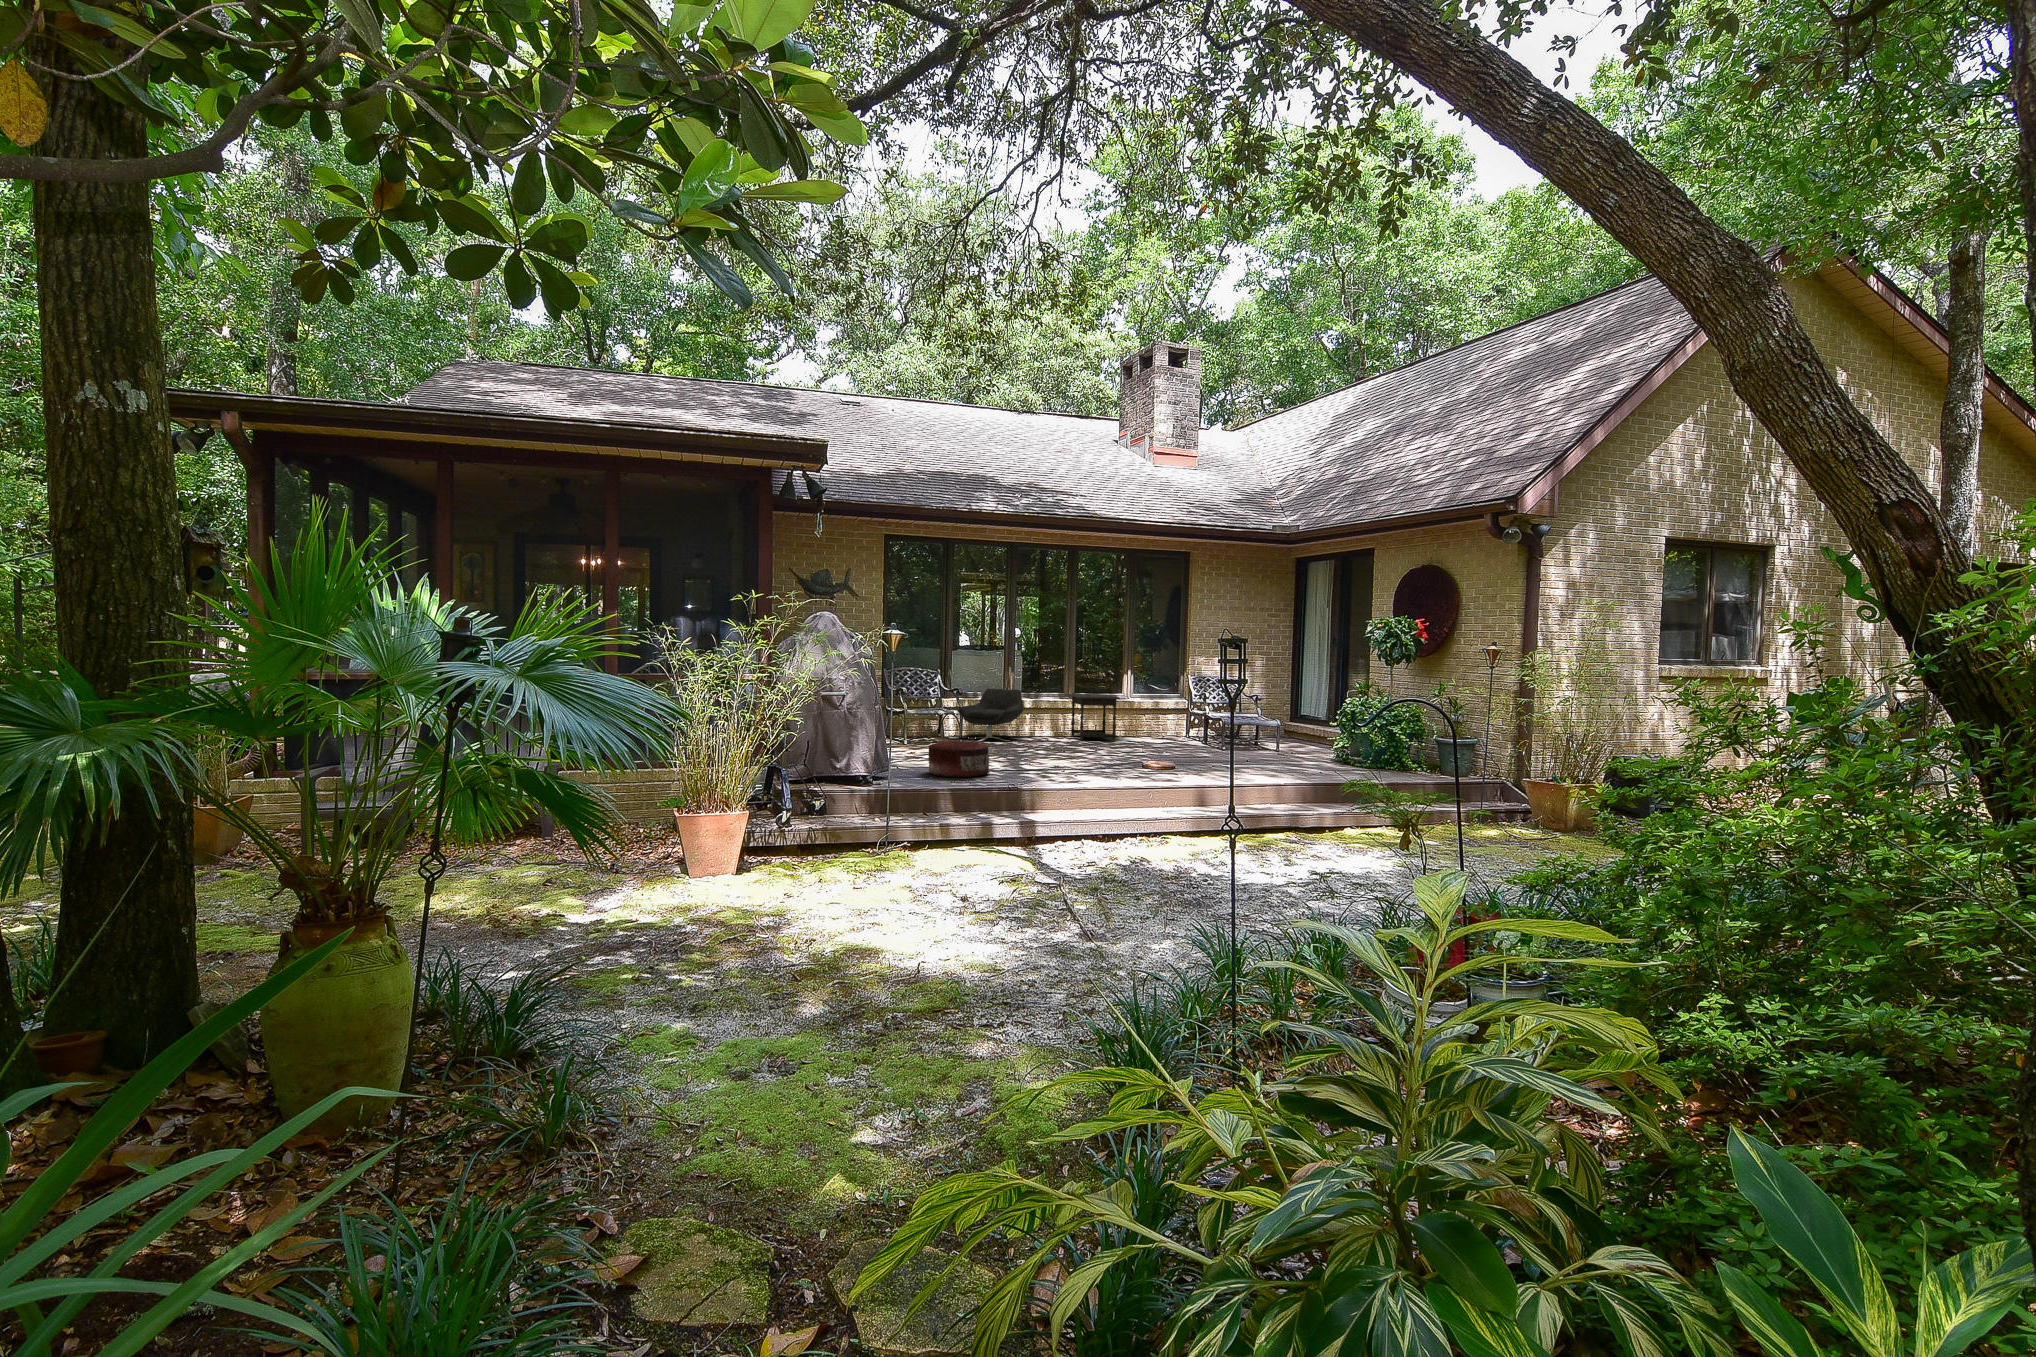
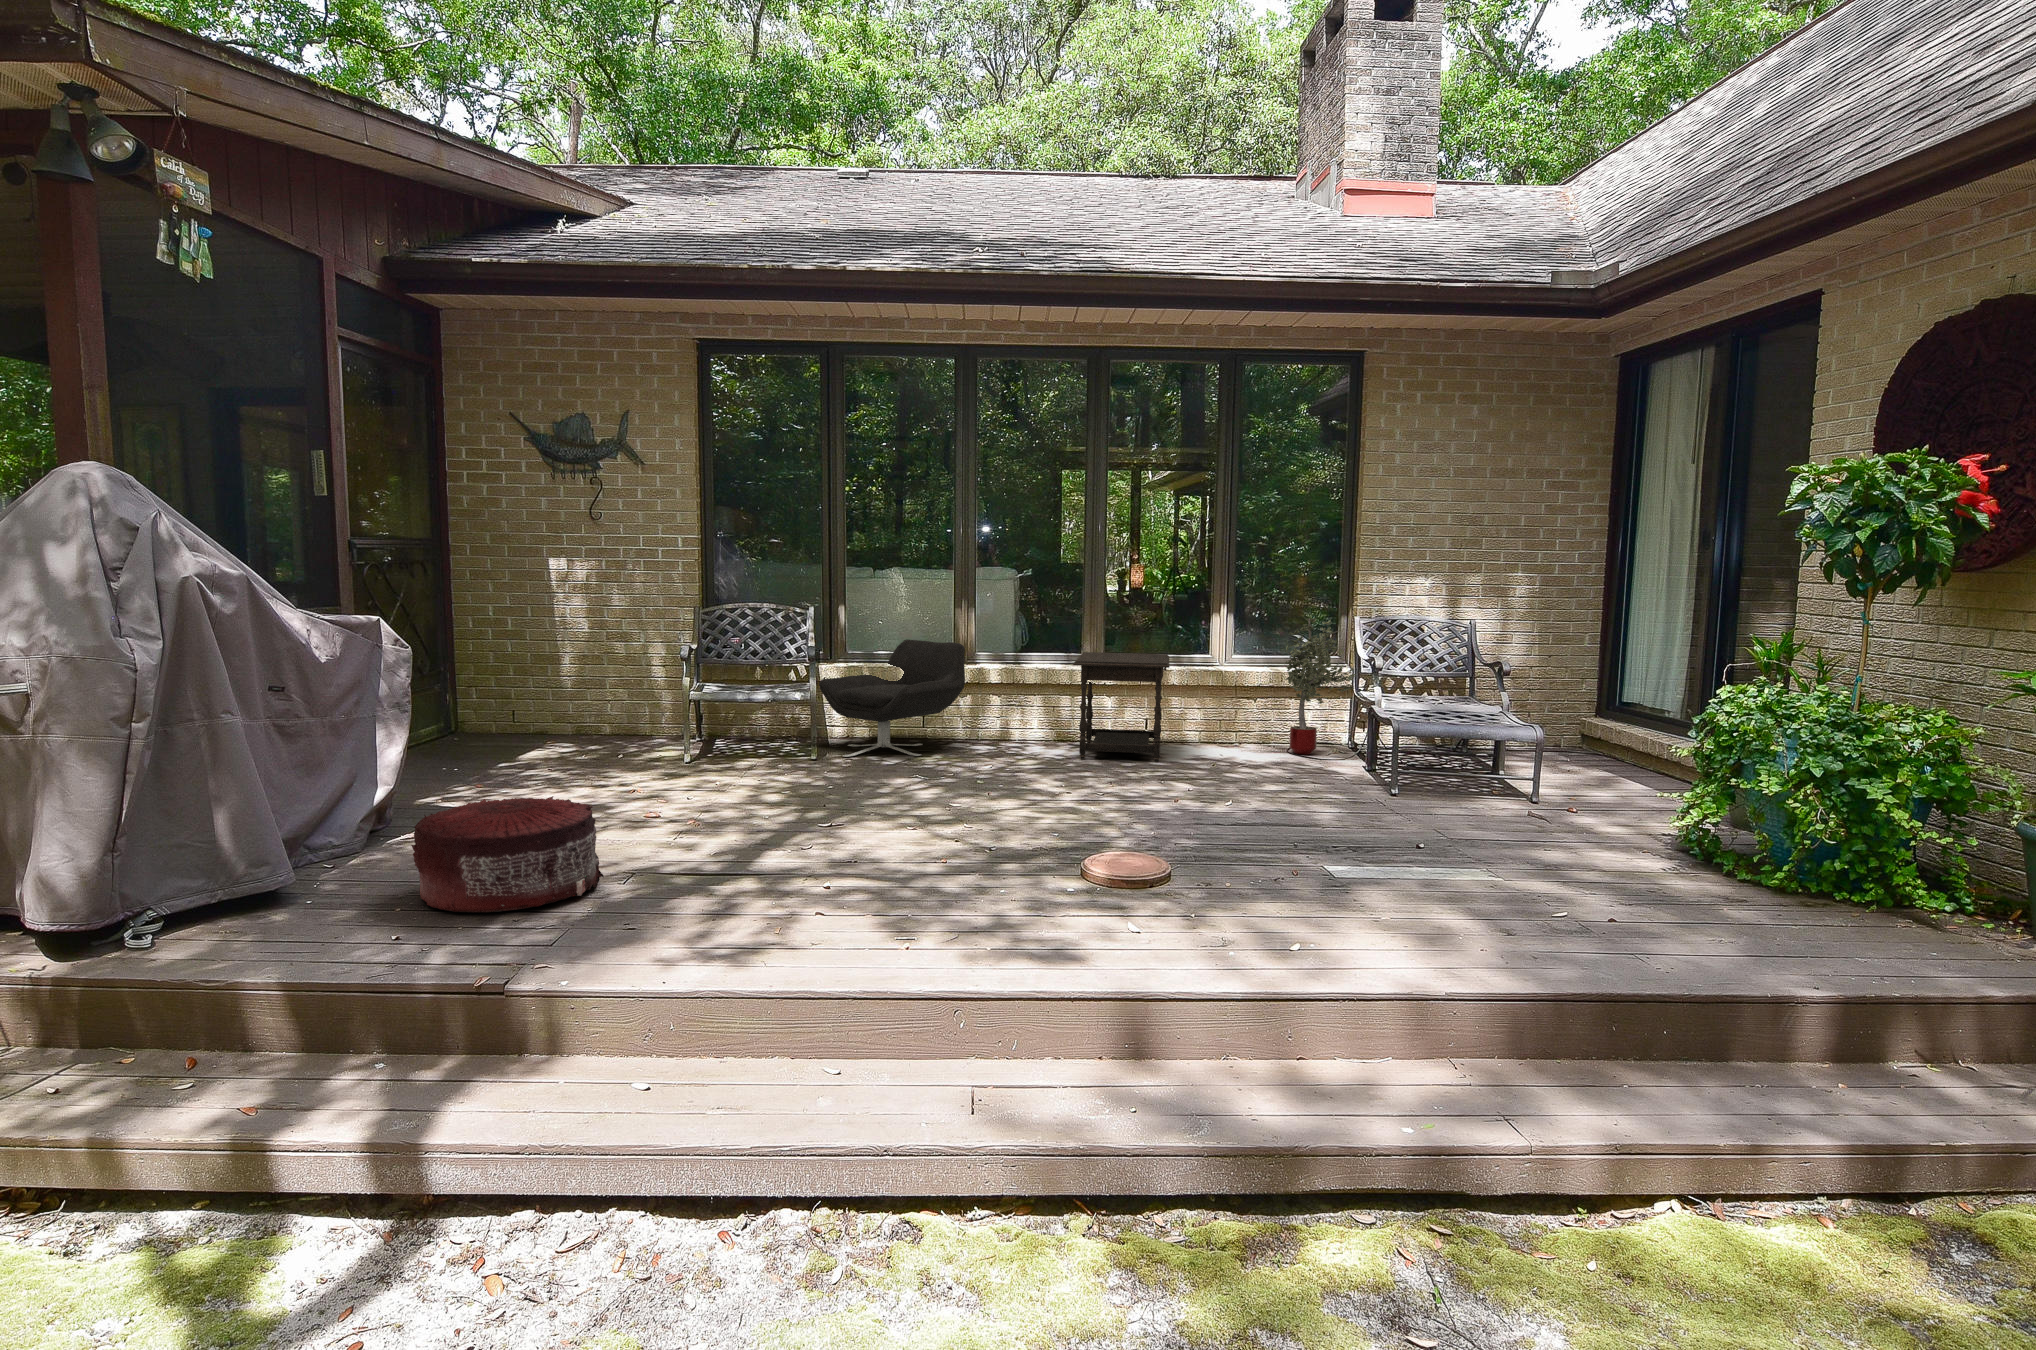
potted tree: none [1159,677,1193,739] -> present [1285,618,1356,755]

